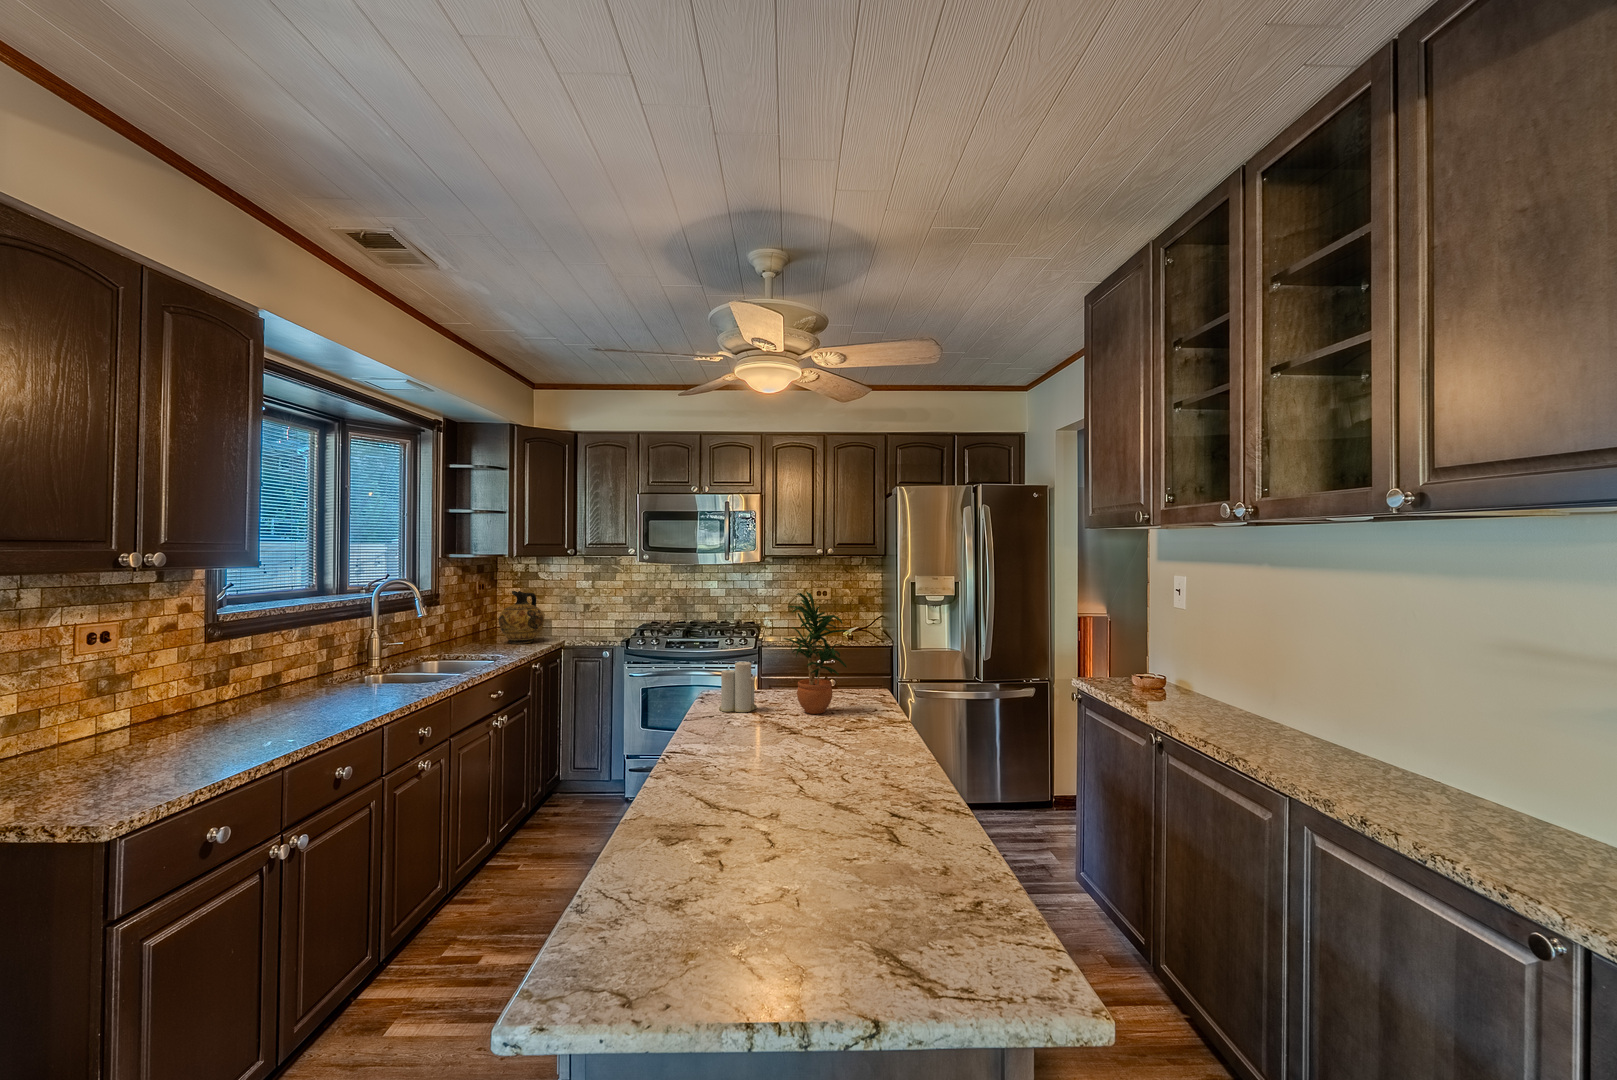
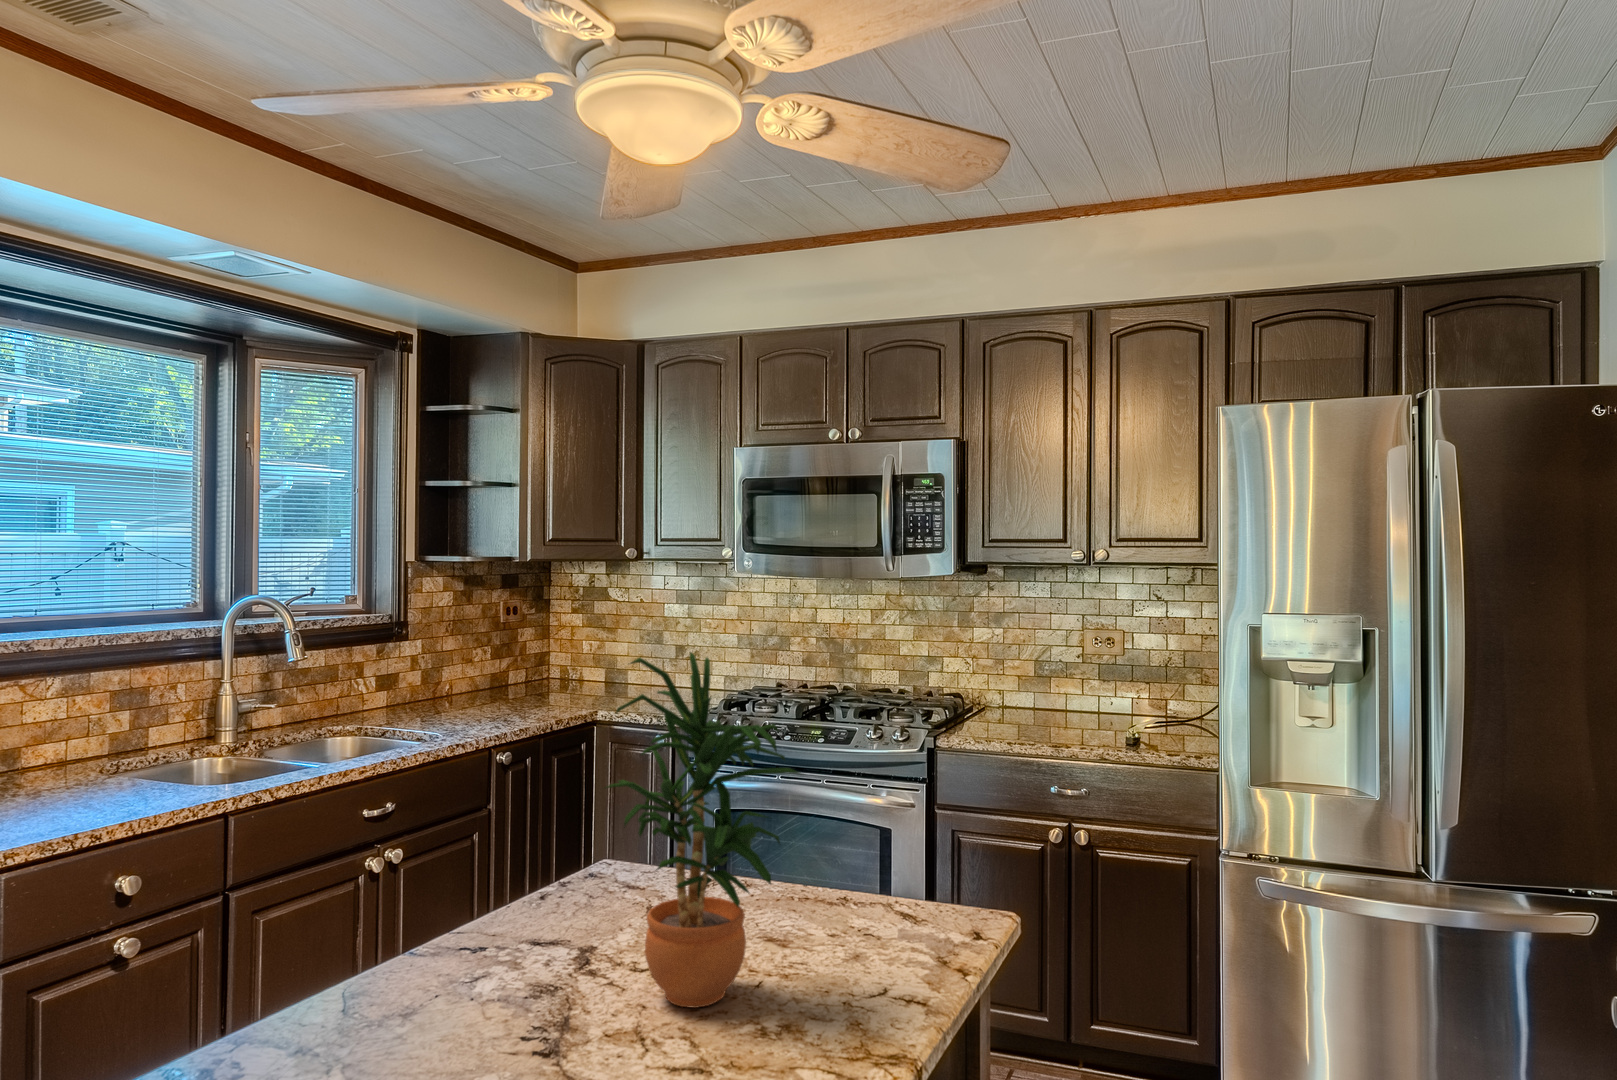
ceramic jug: present [499,591,544,644] -> none [494,619,569,712]
candle: present [719,662,757,712] -> none [493,818,587,966]

